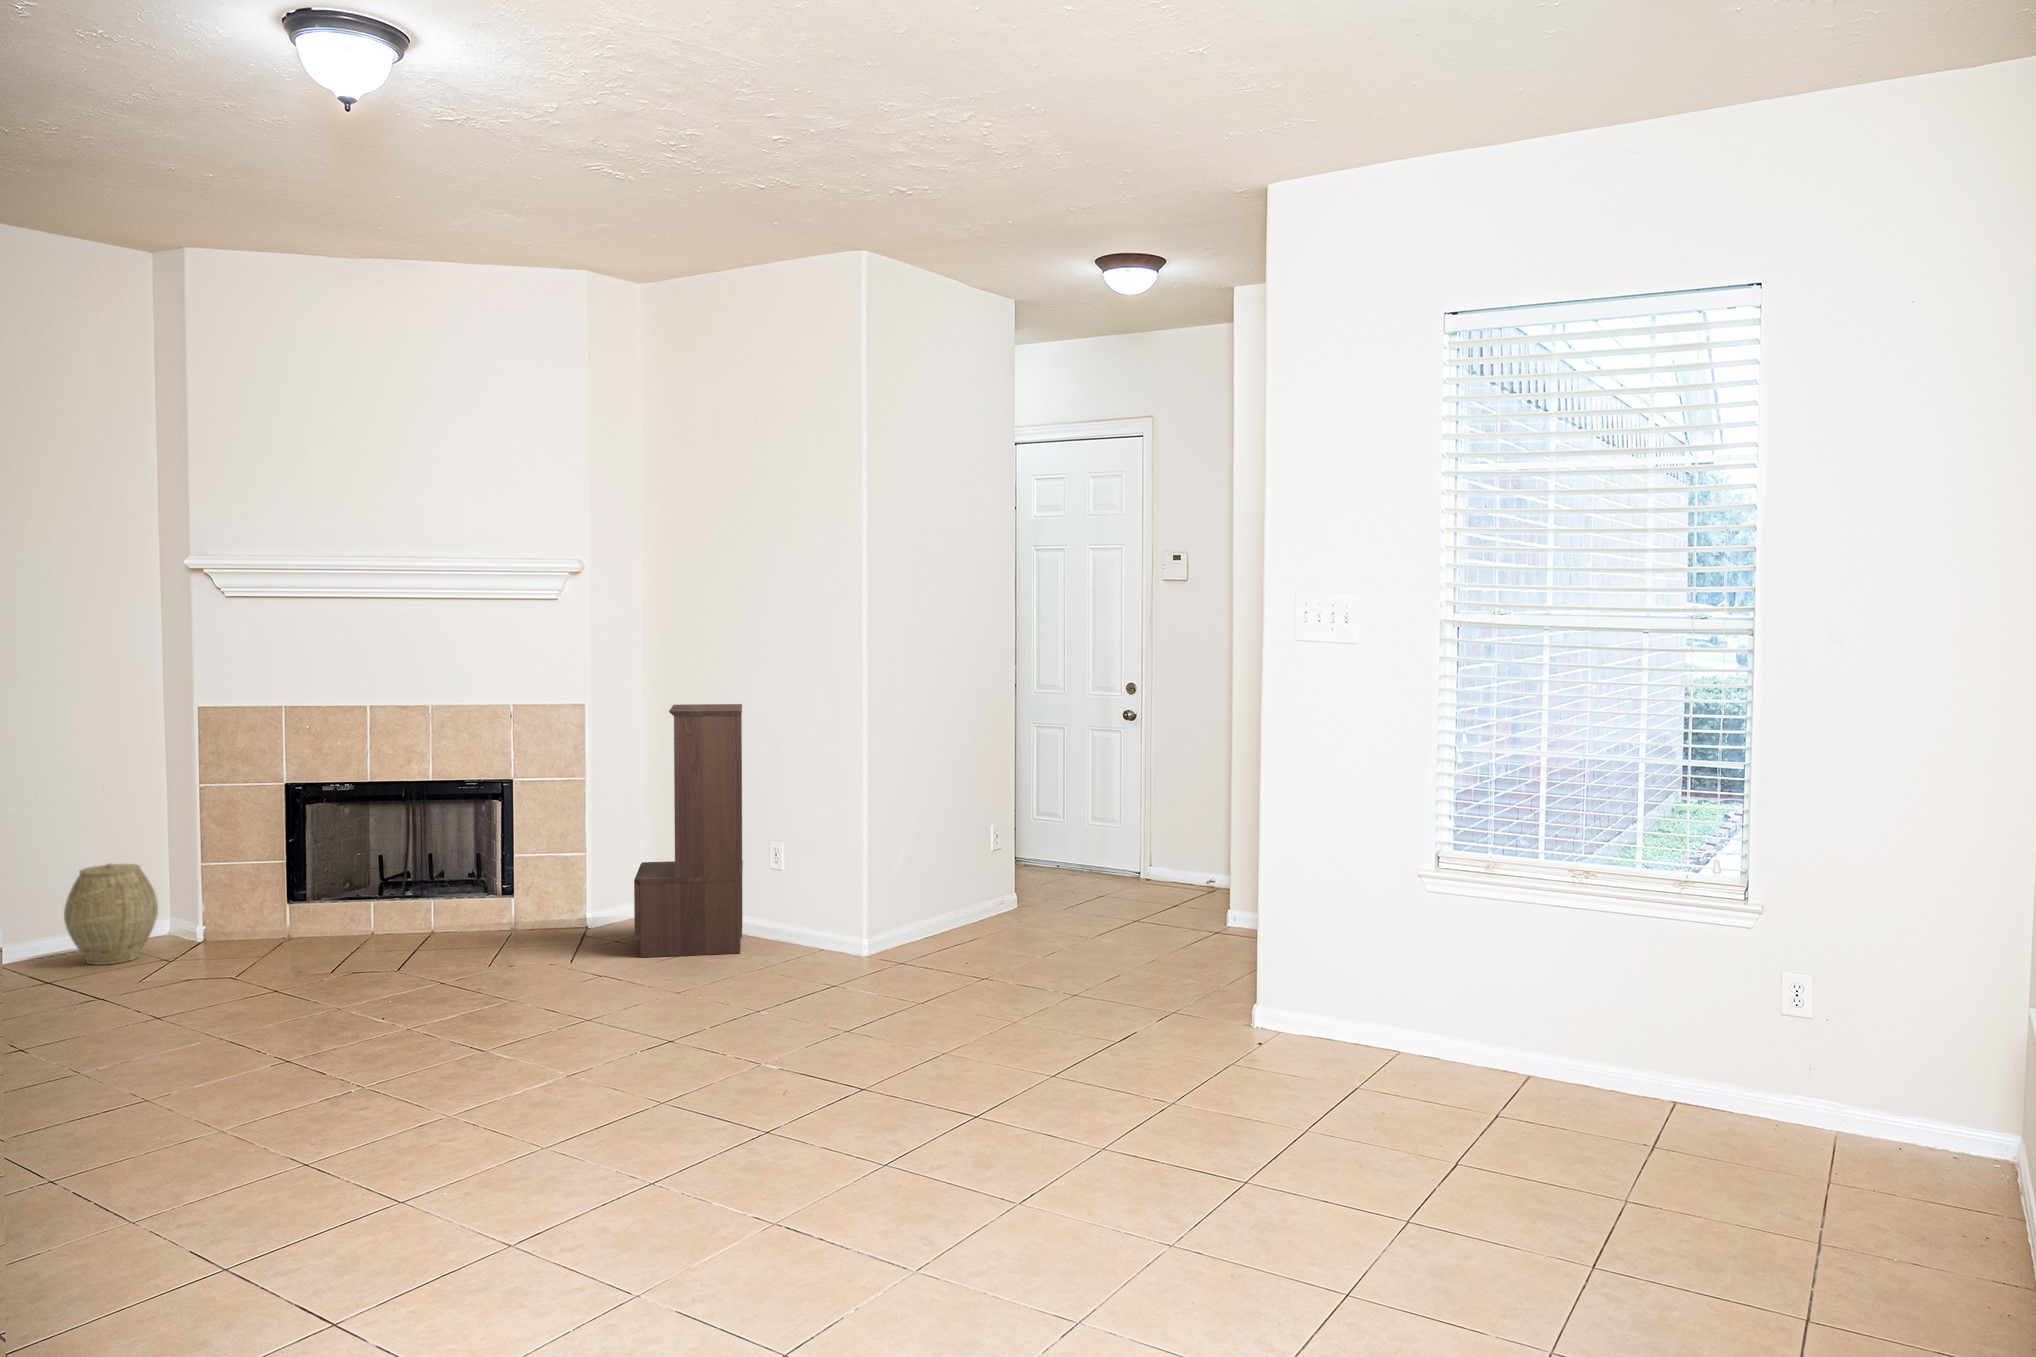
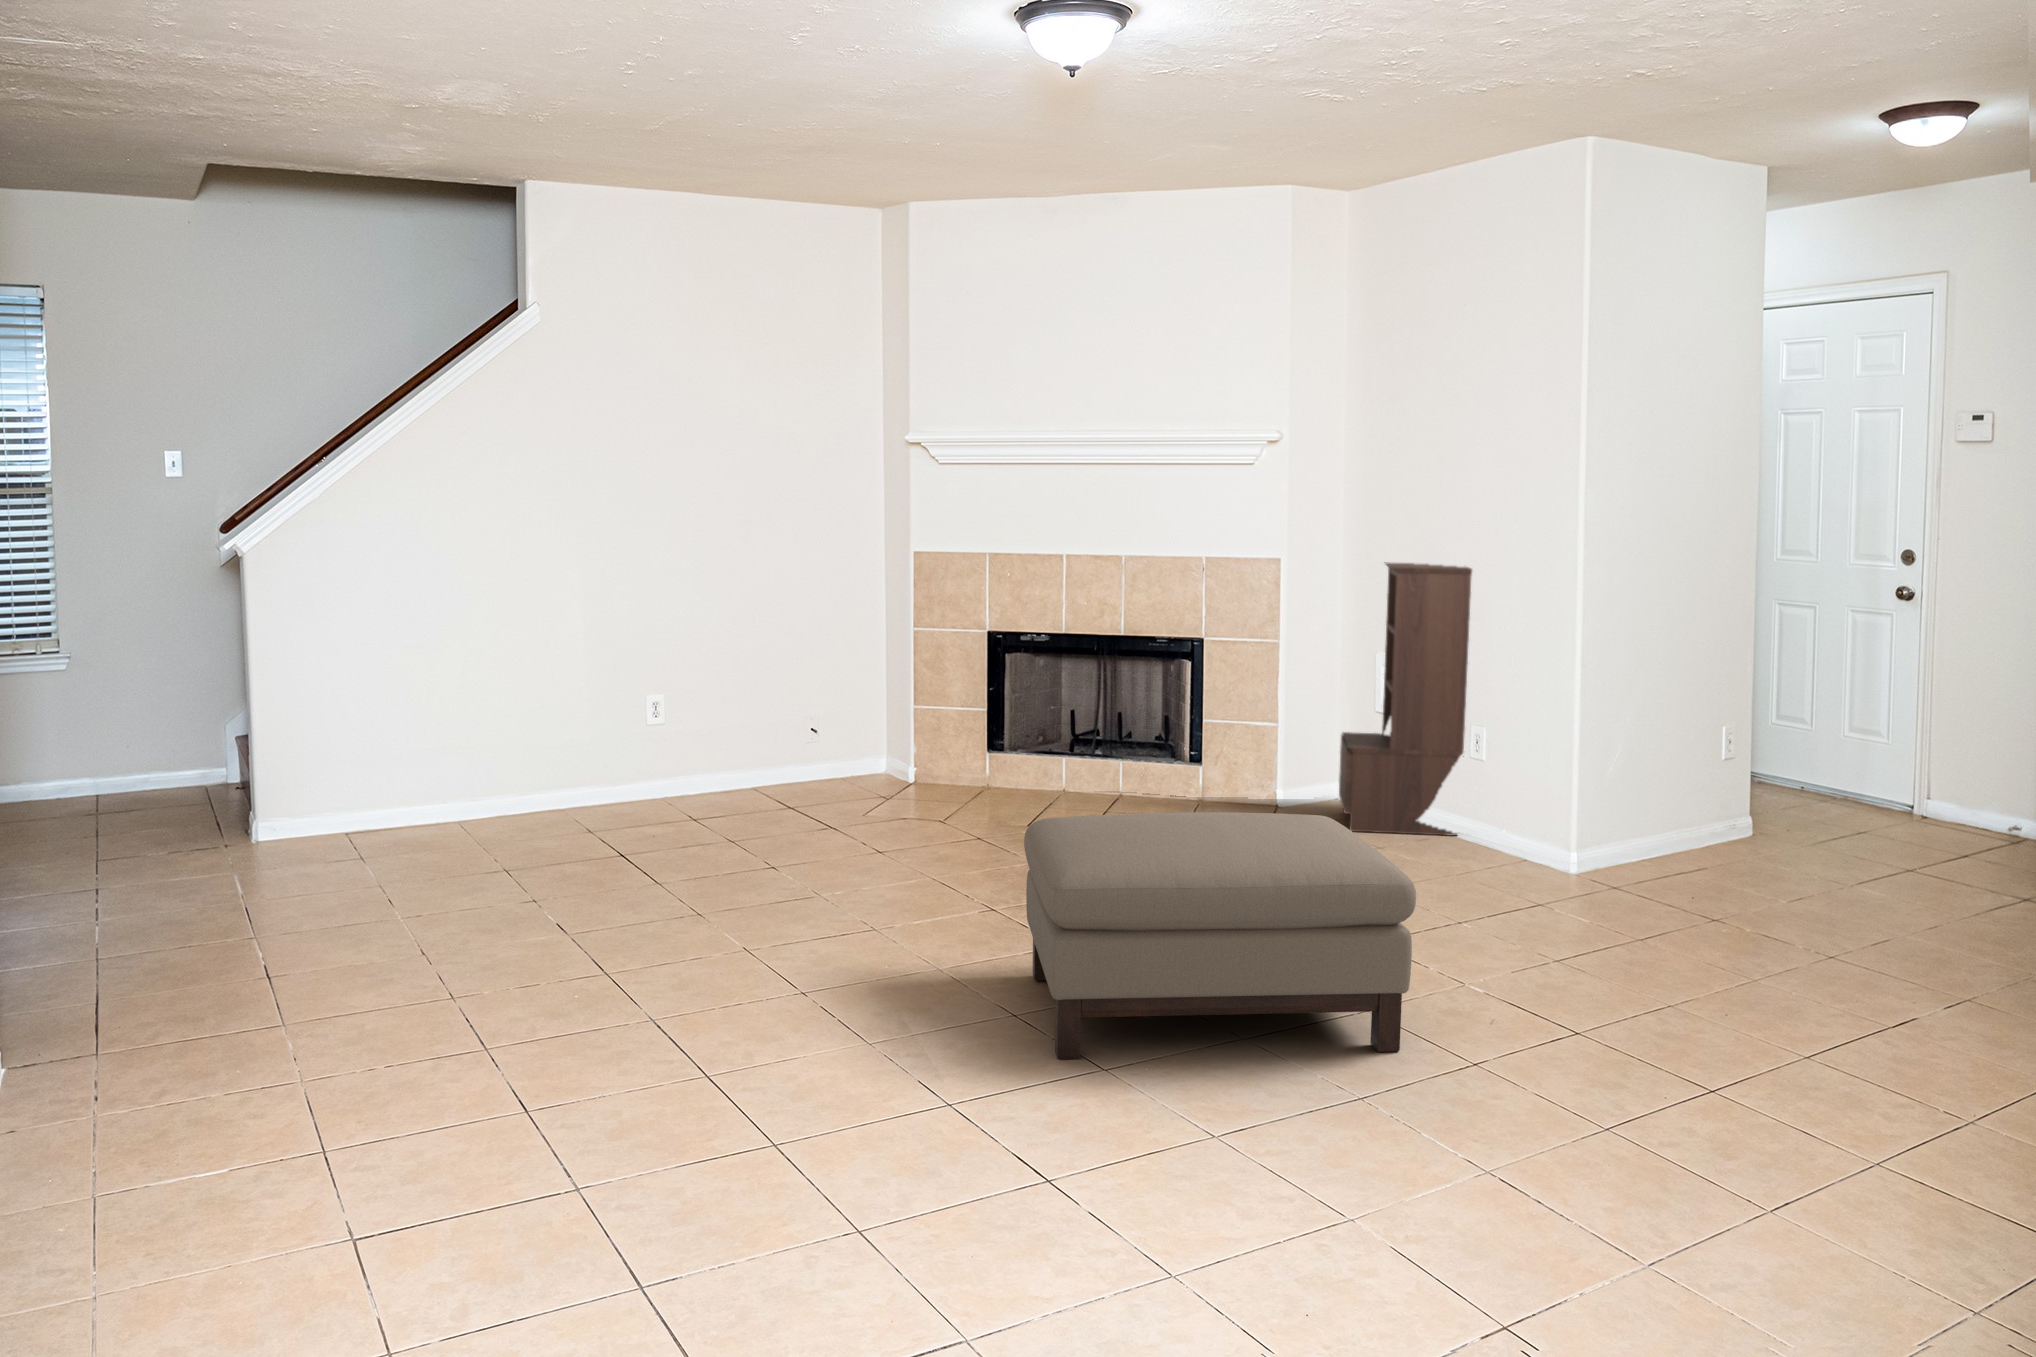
woven basket: present [64,863,158,965] -> none [803,702,879,798]
ottoman: none [156,968,563,1259] -> present [1024,812,1416,1059]

